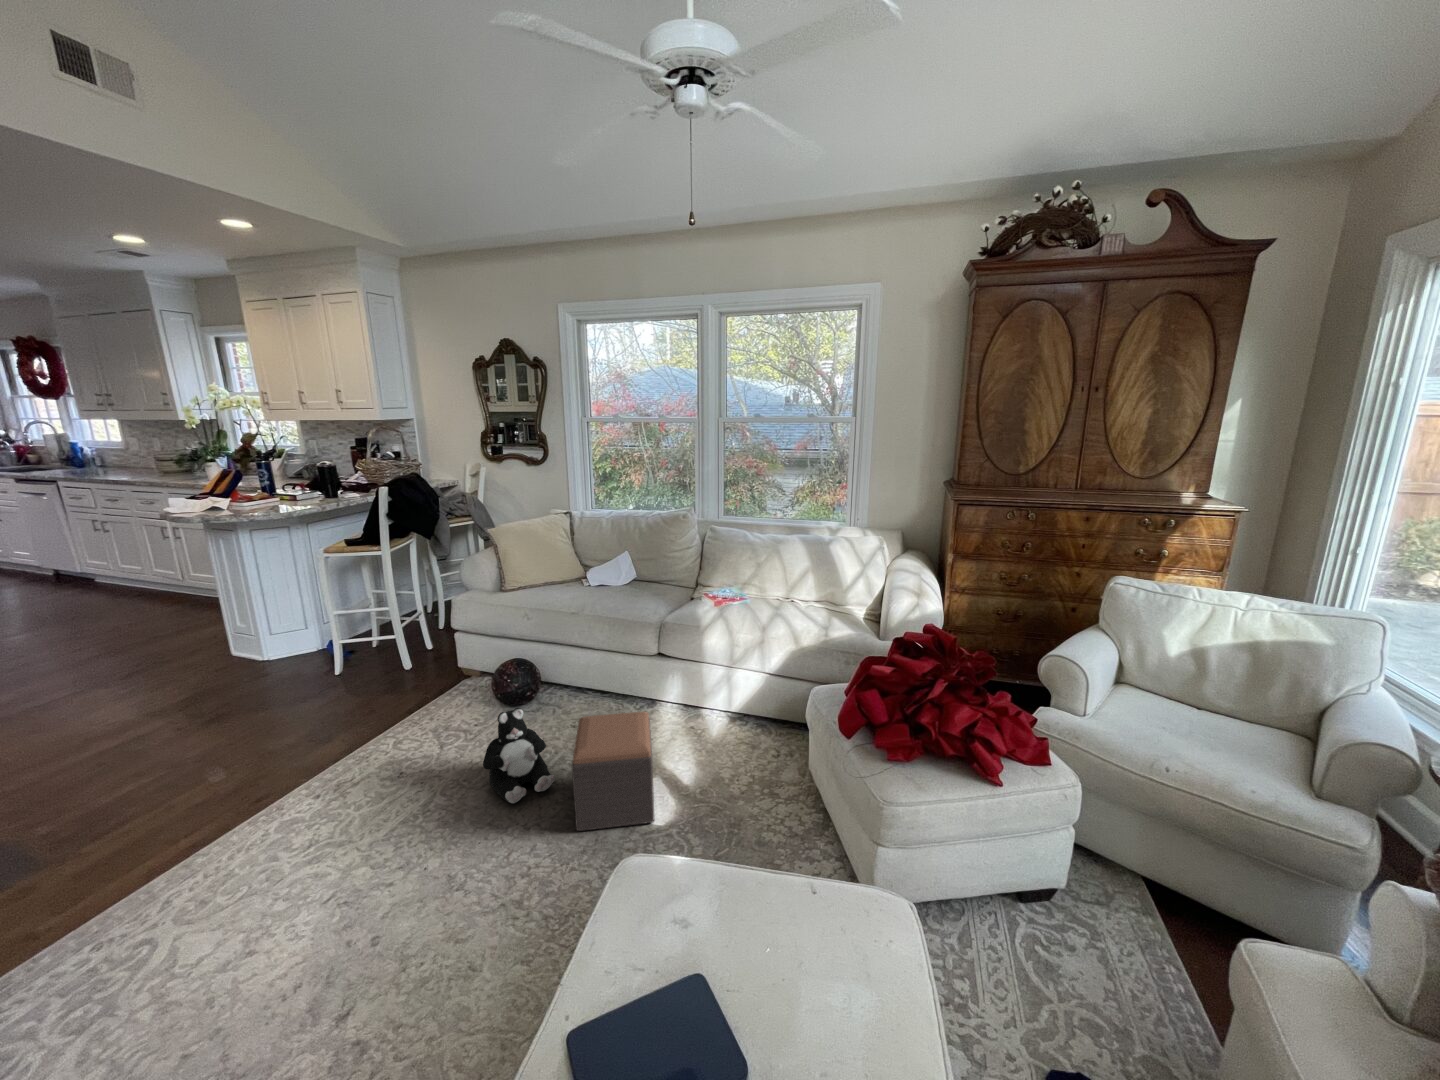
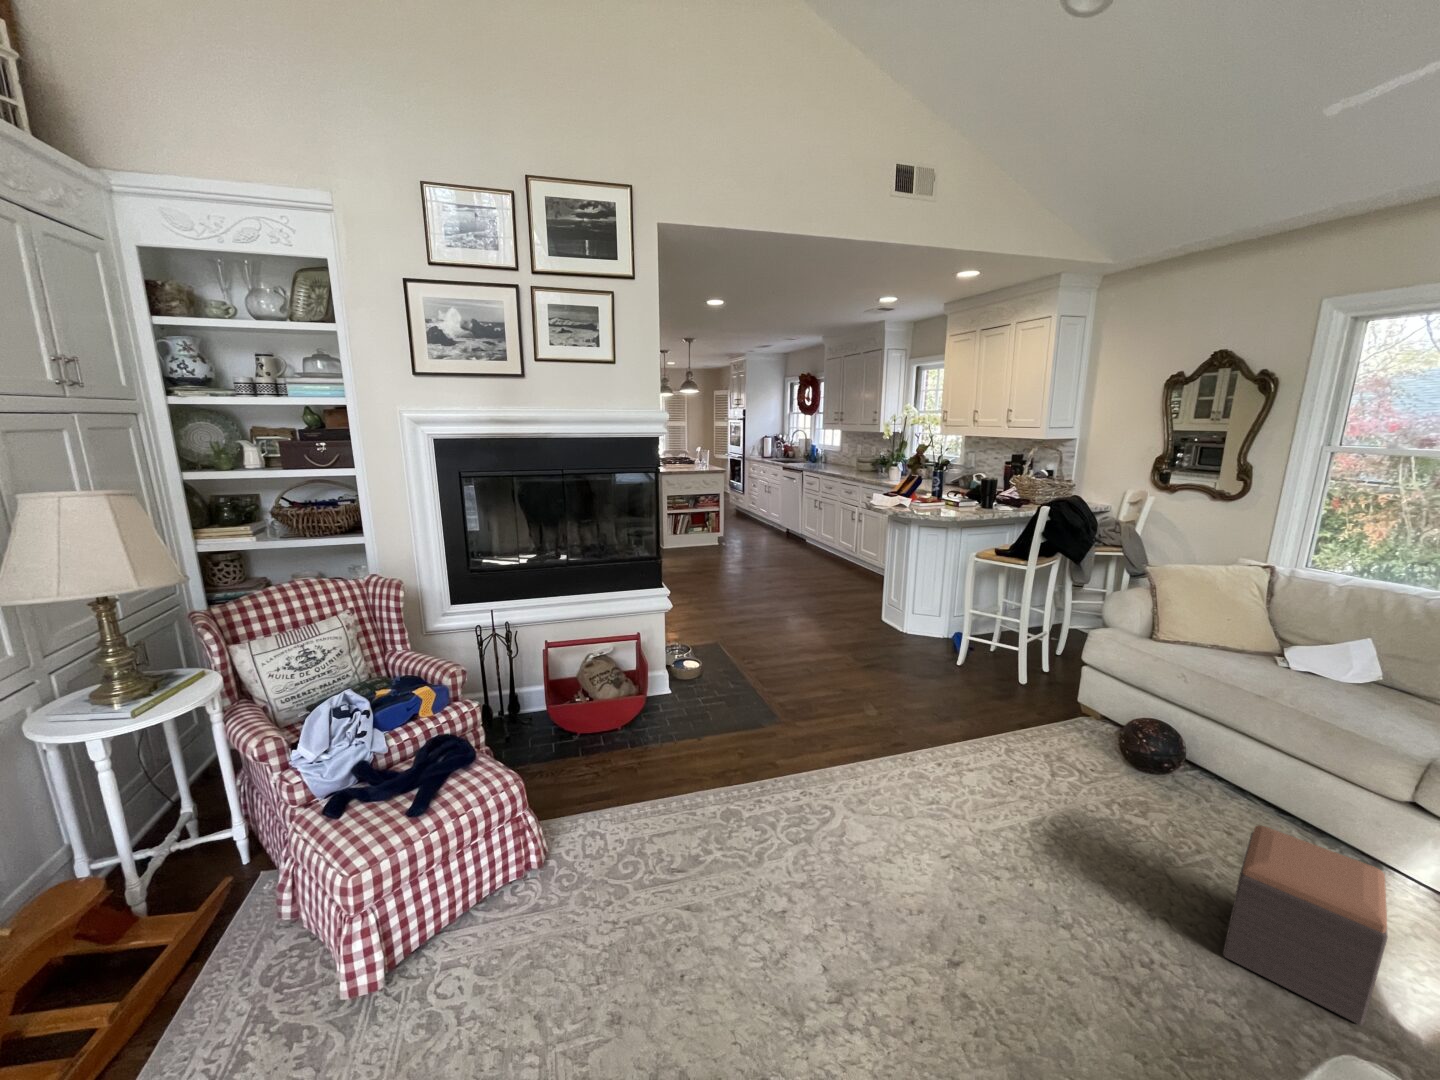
plush toy: present [483,708,555,803] -> none [1107,770,1198,884]

